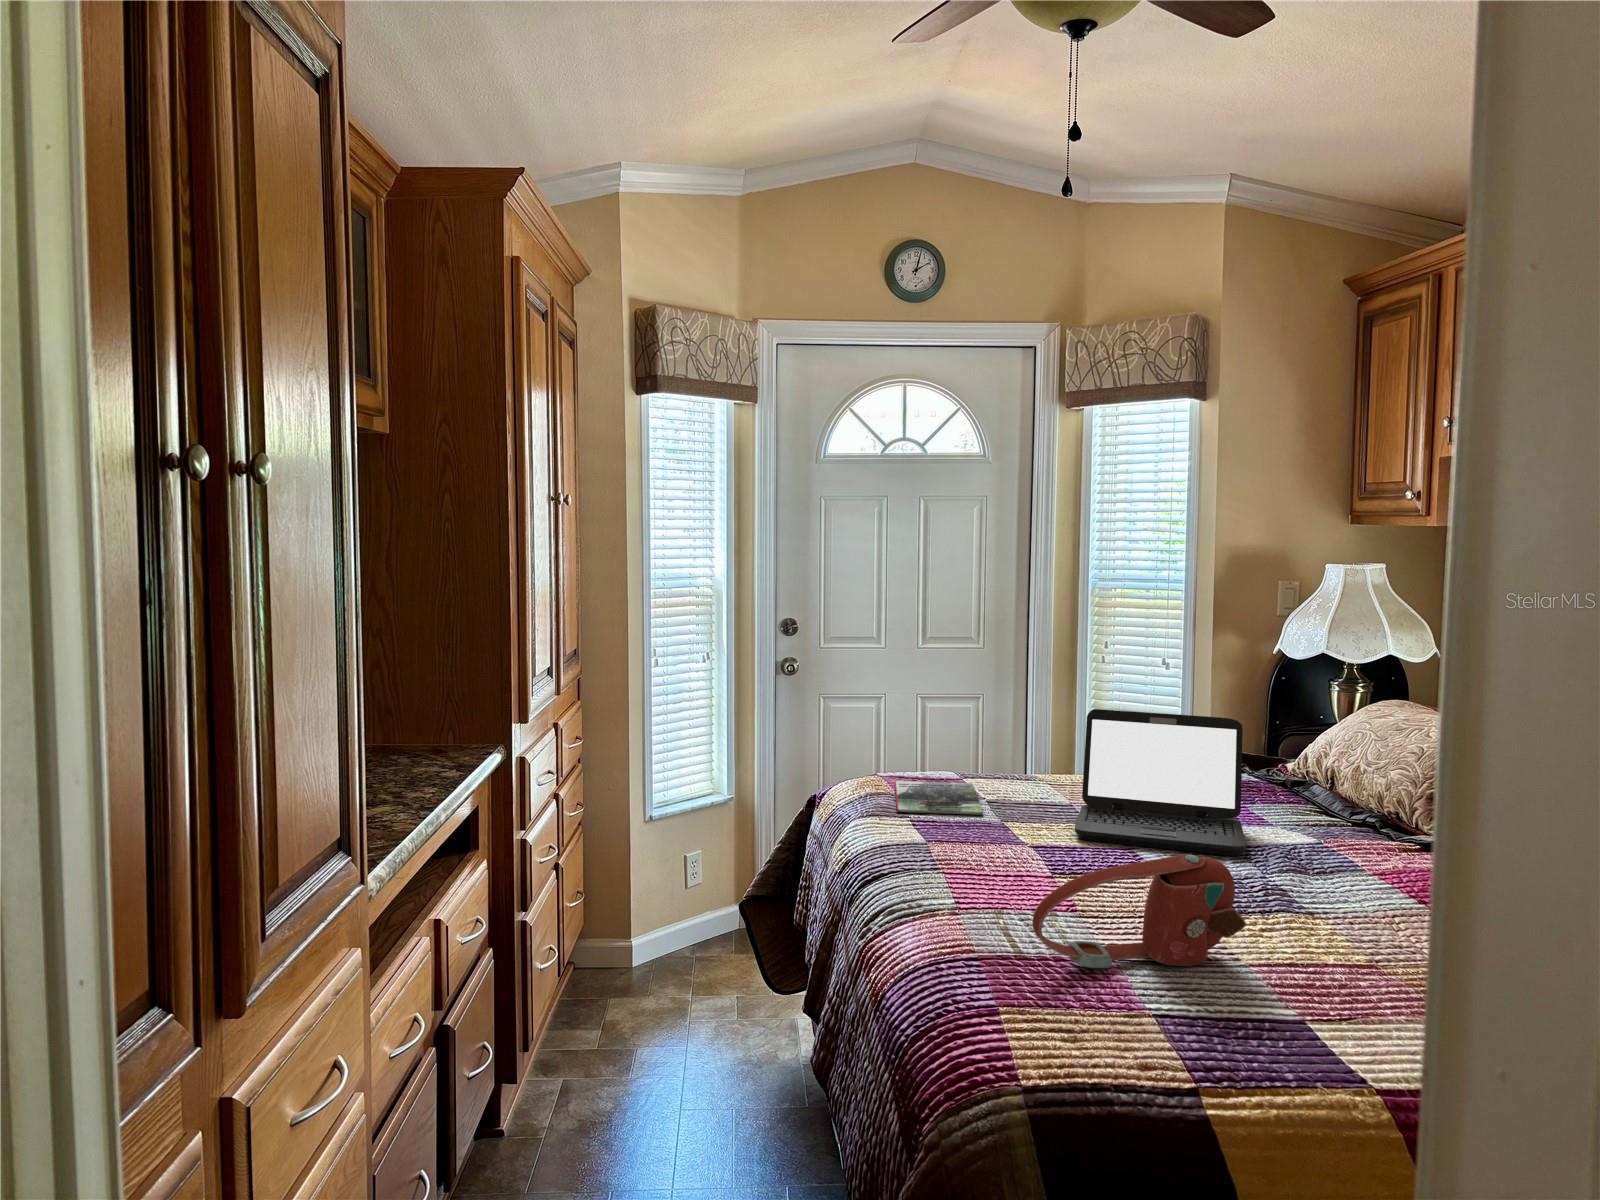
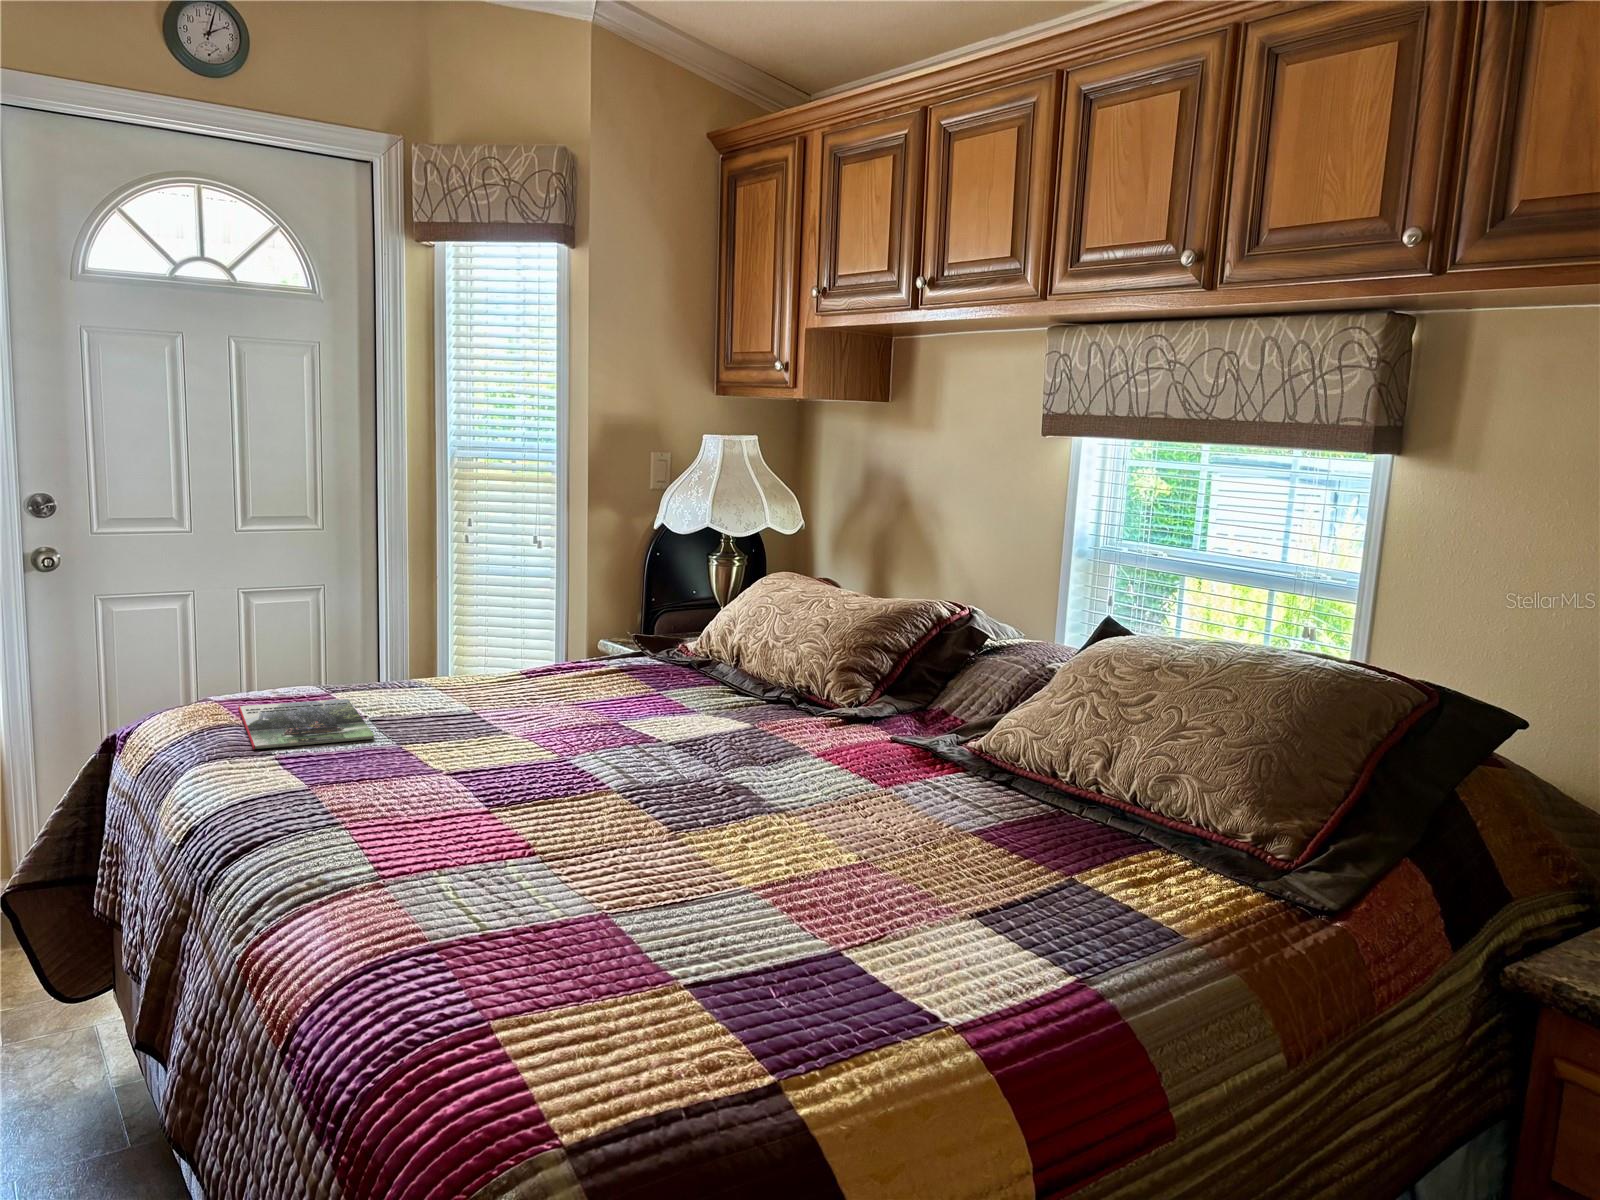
laptop: present [1075,709,1246,856] -> none [495,598,688,755]
handbag: present [1032,854,1246,968] -> none [511,766,745,927]

